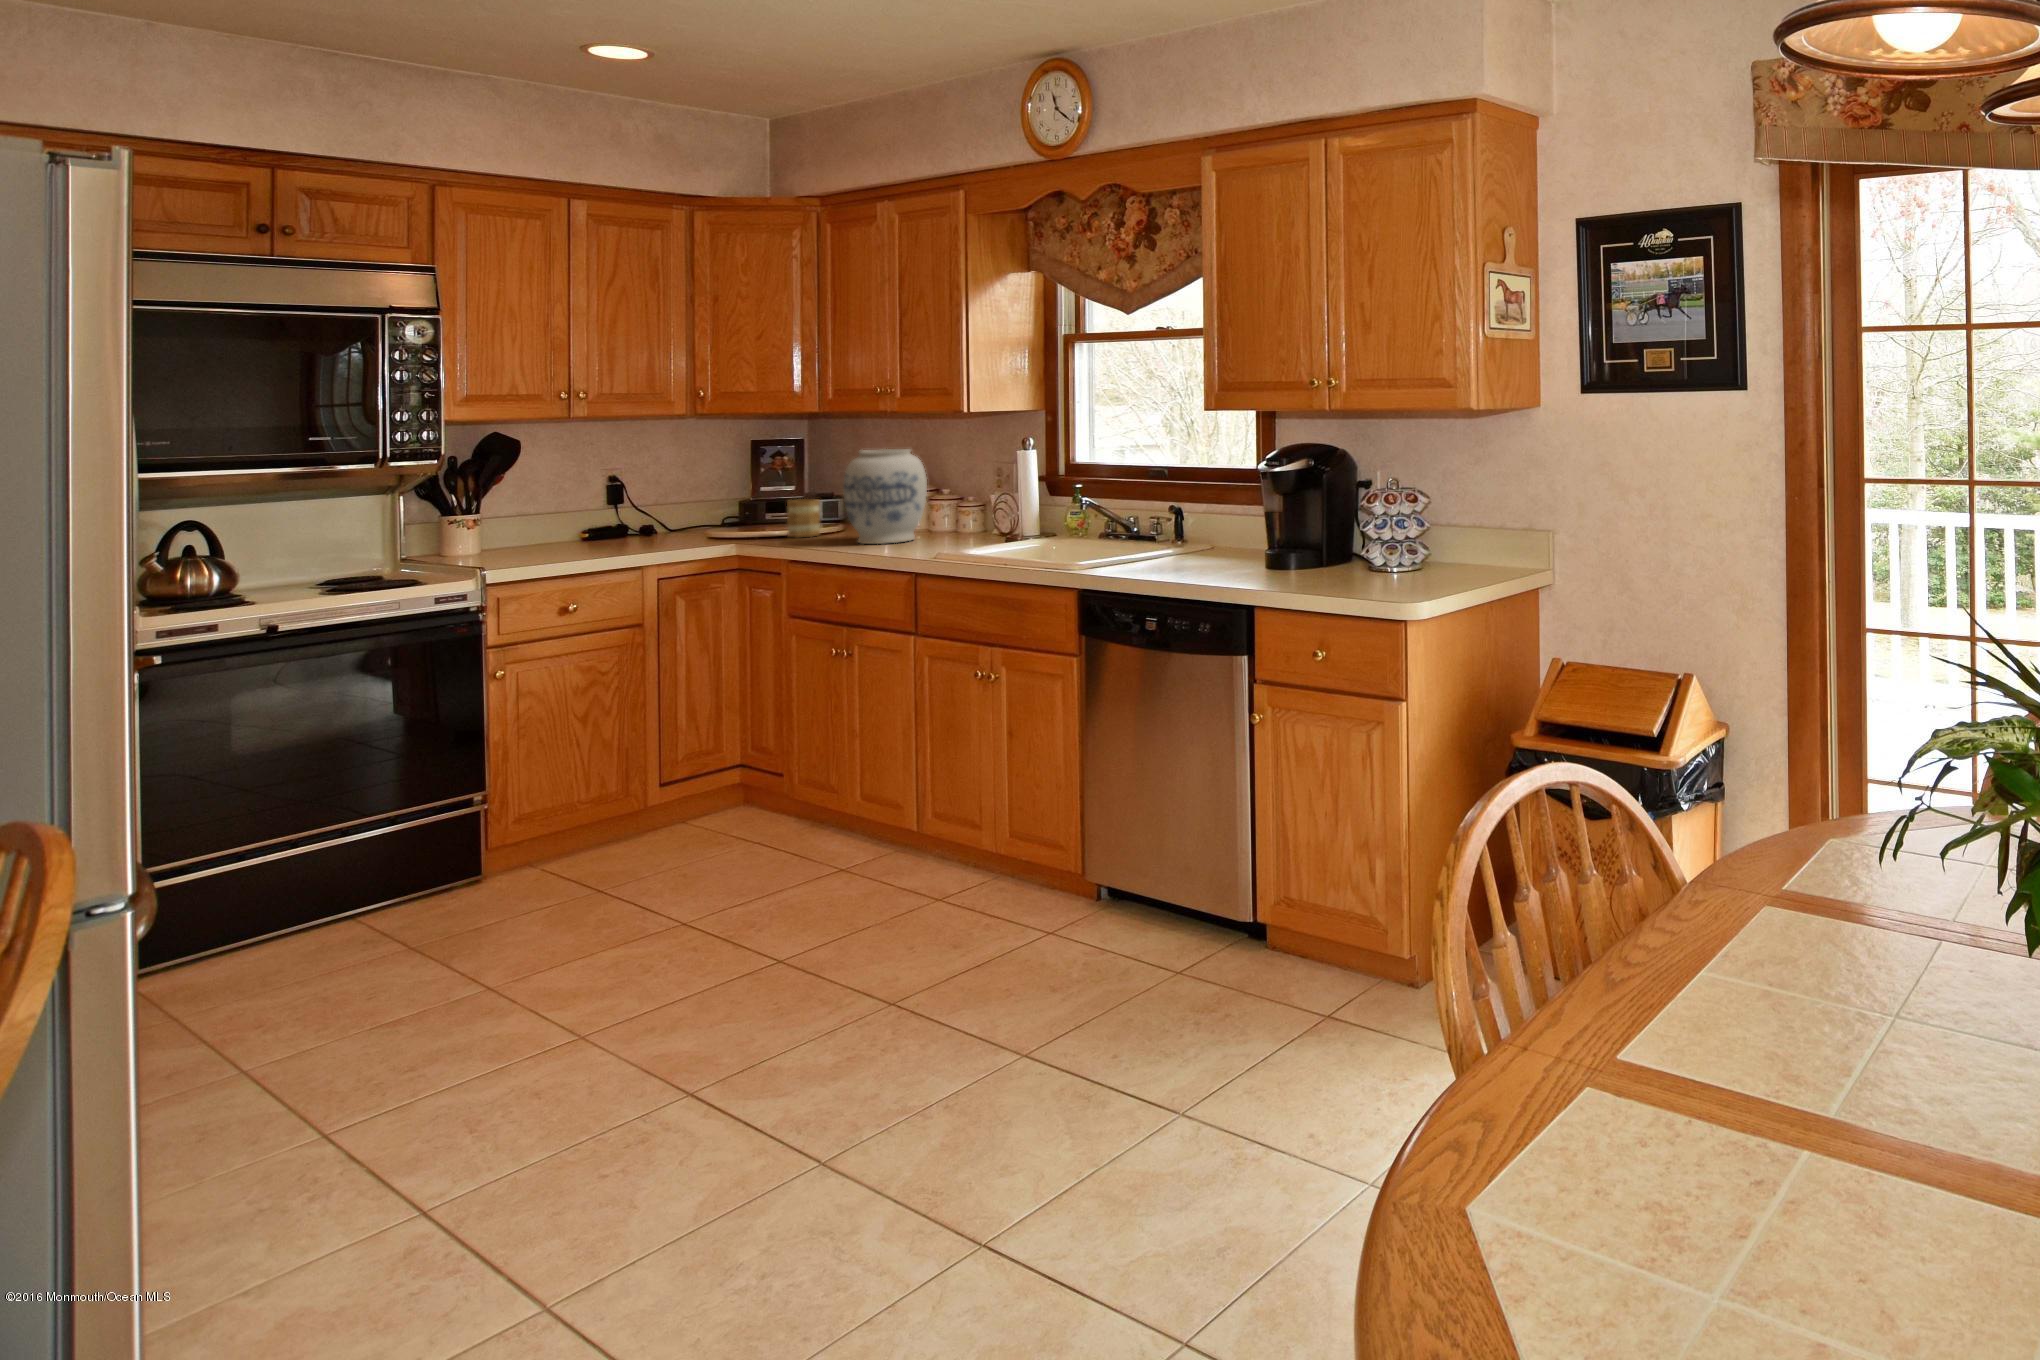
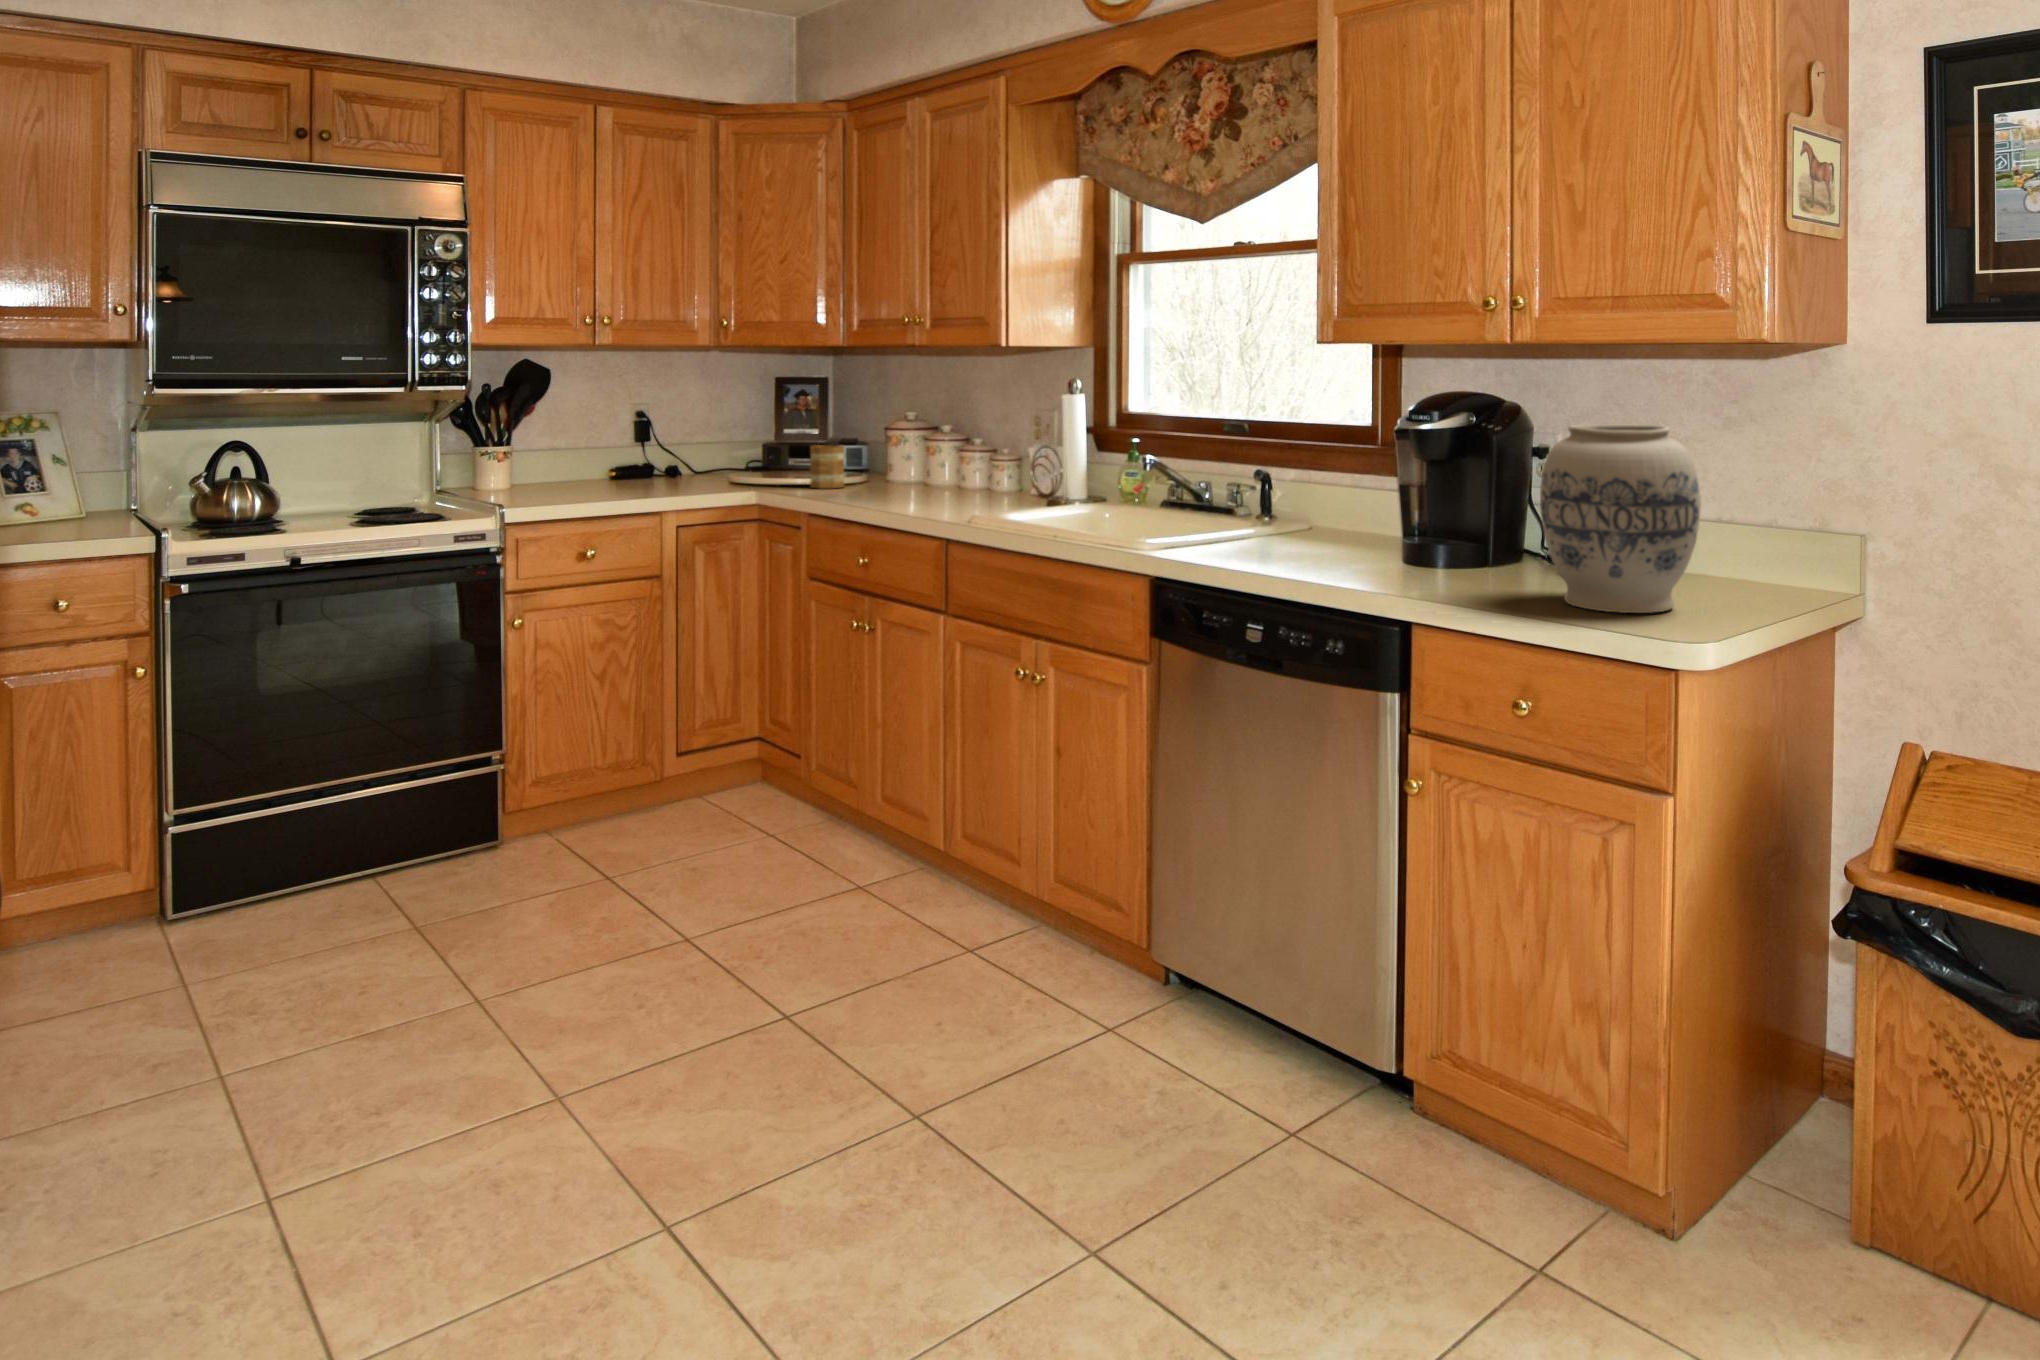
vase: present [843,449,927,544] -> present [1540,425,1701,613]

